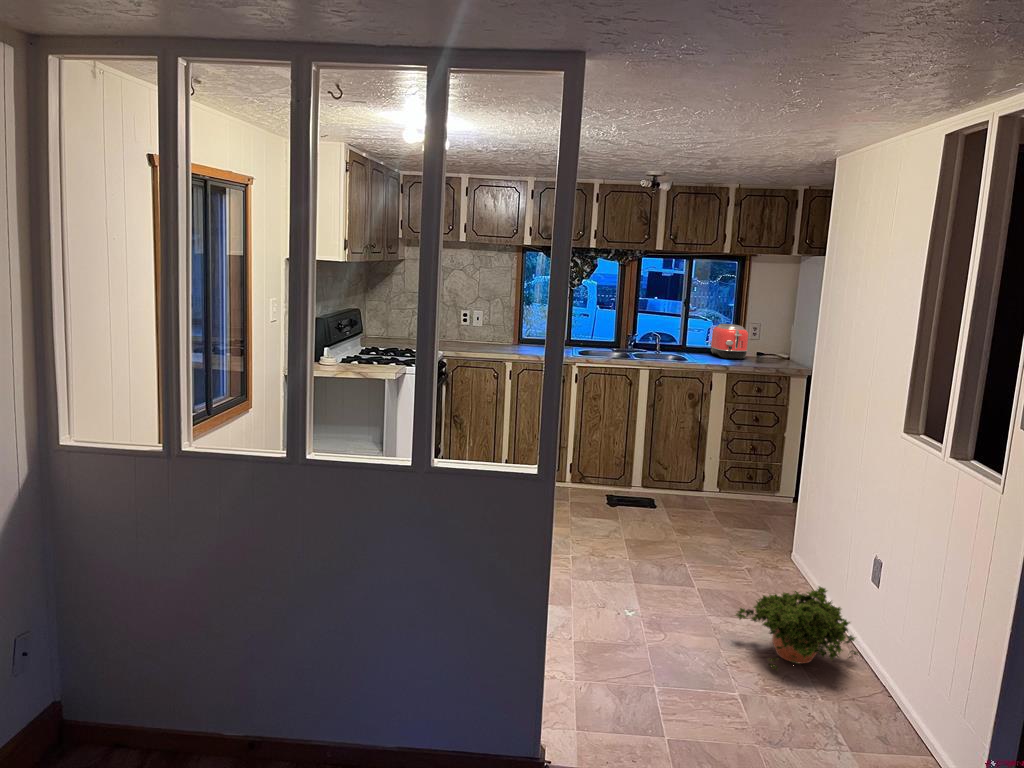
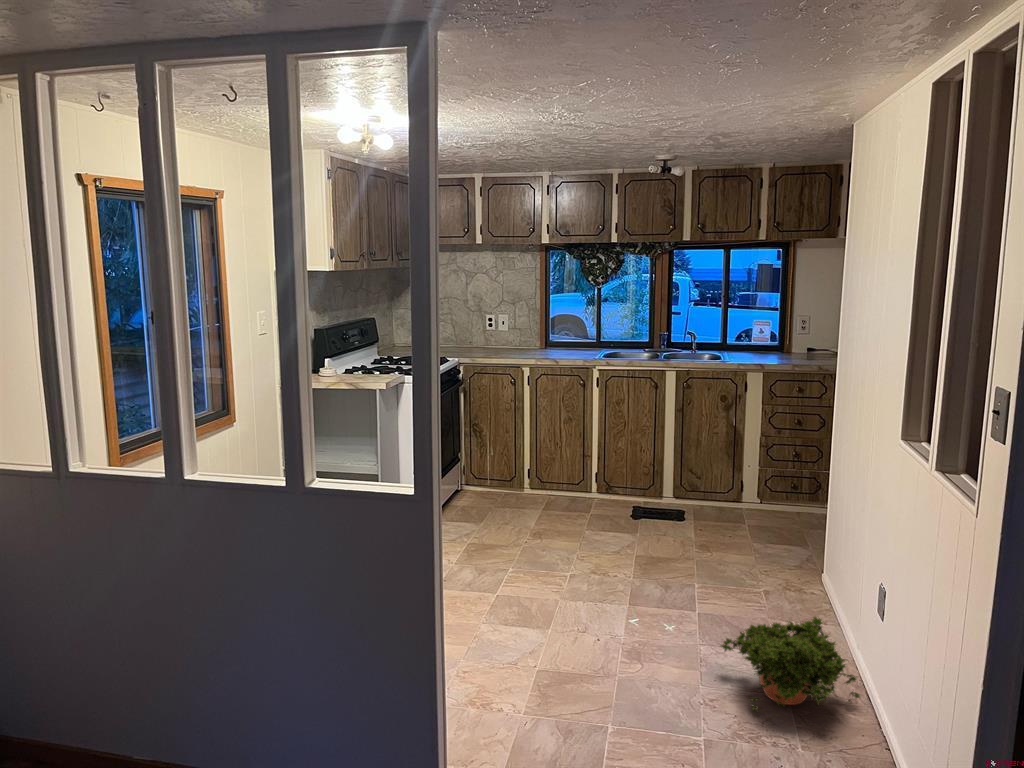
toaster: present [711,324,748,359] -> none [752,318,792,356]

